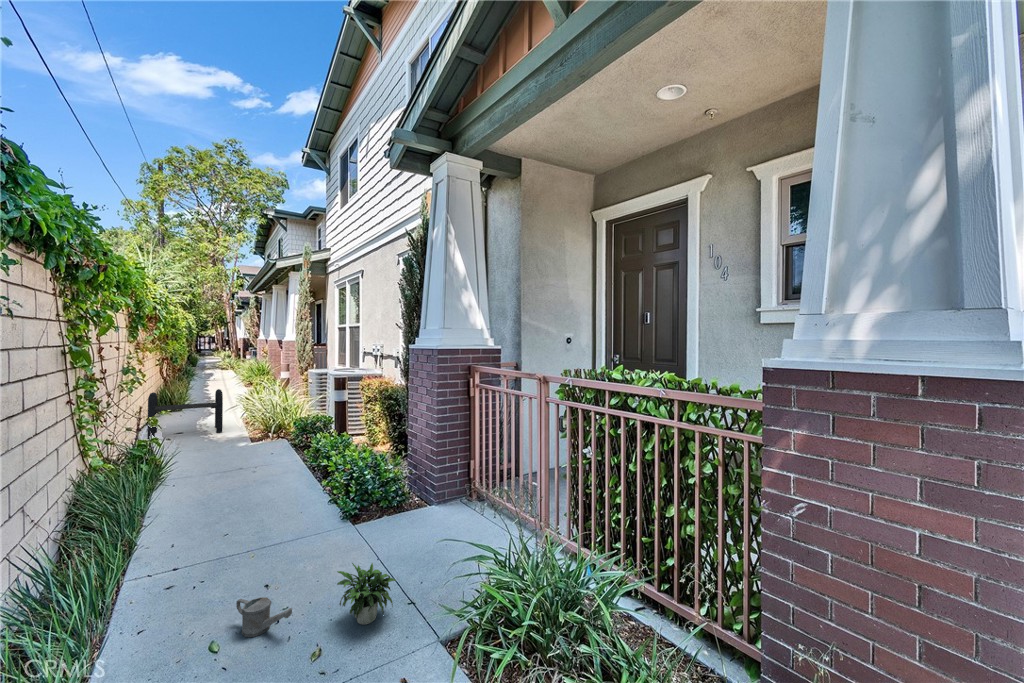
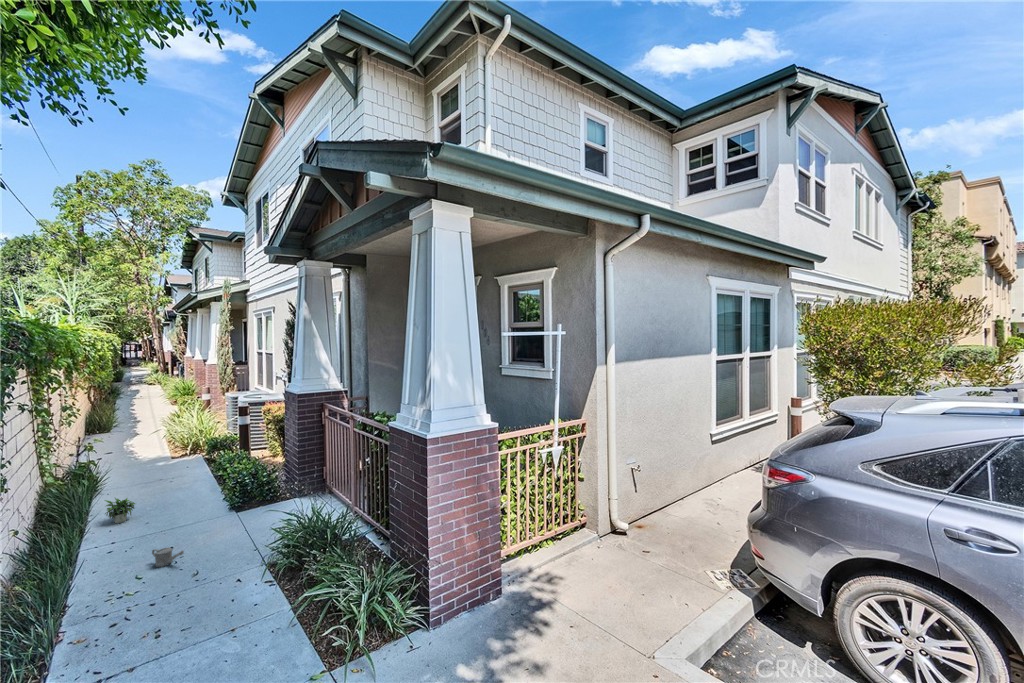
bench: present [147,389,223,439] -> none [81,416,147,461]
potted plant: present [329,563,396,625] -> present [105,498,135,523]

